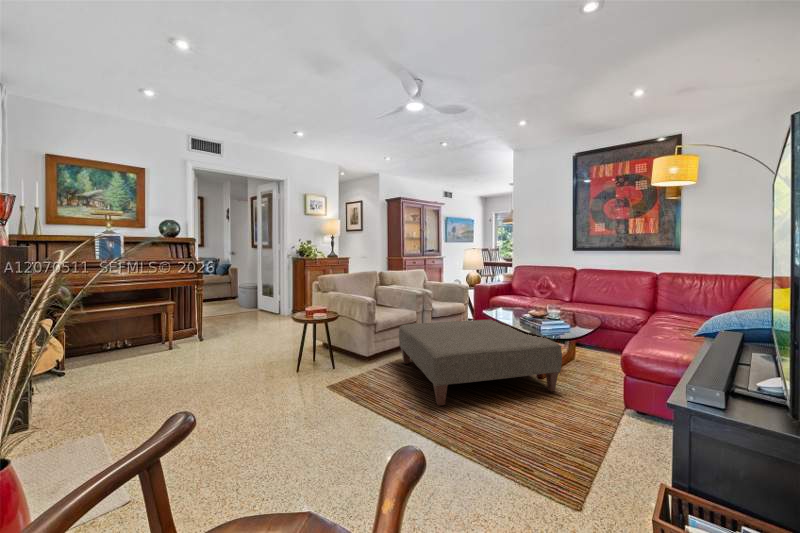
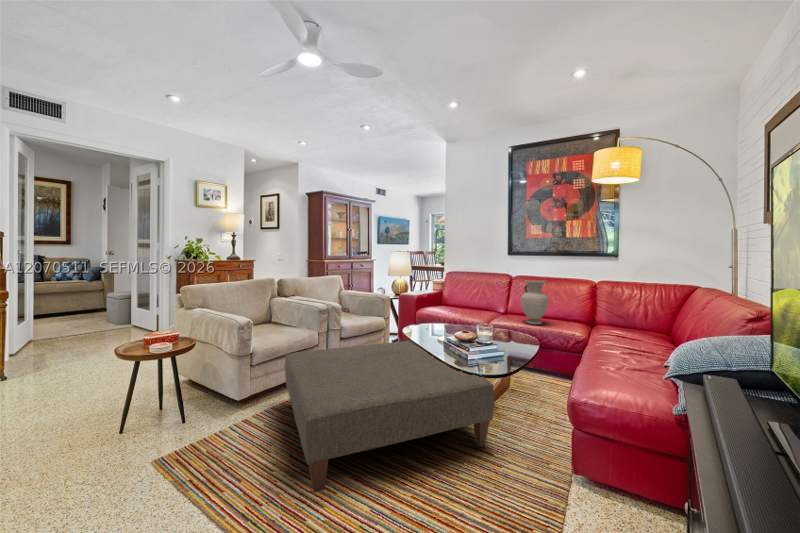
vase: none [586,272,611,310] -> present [521,280,548,324]

